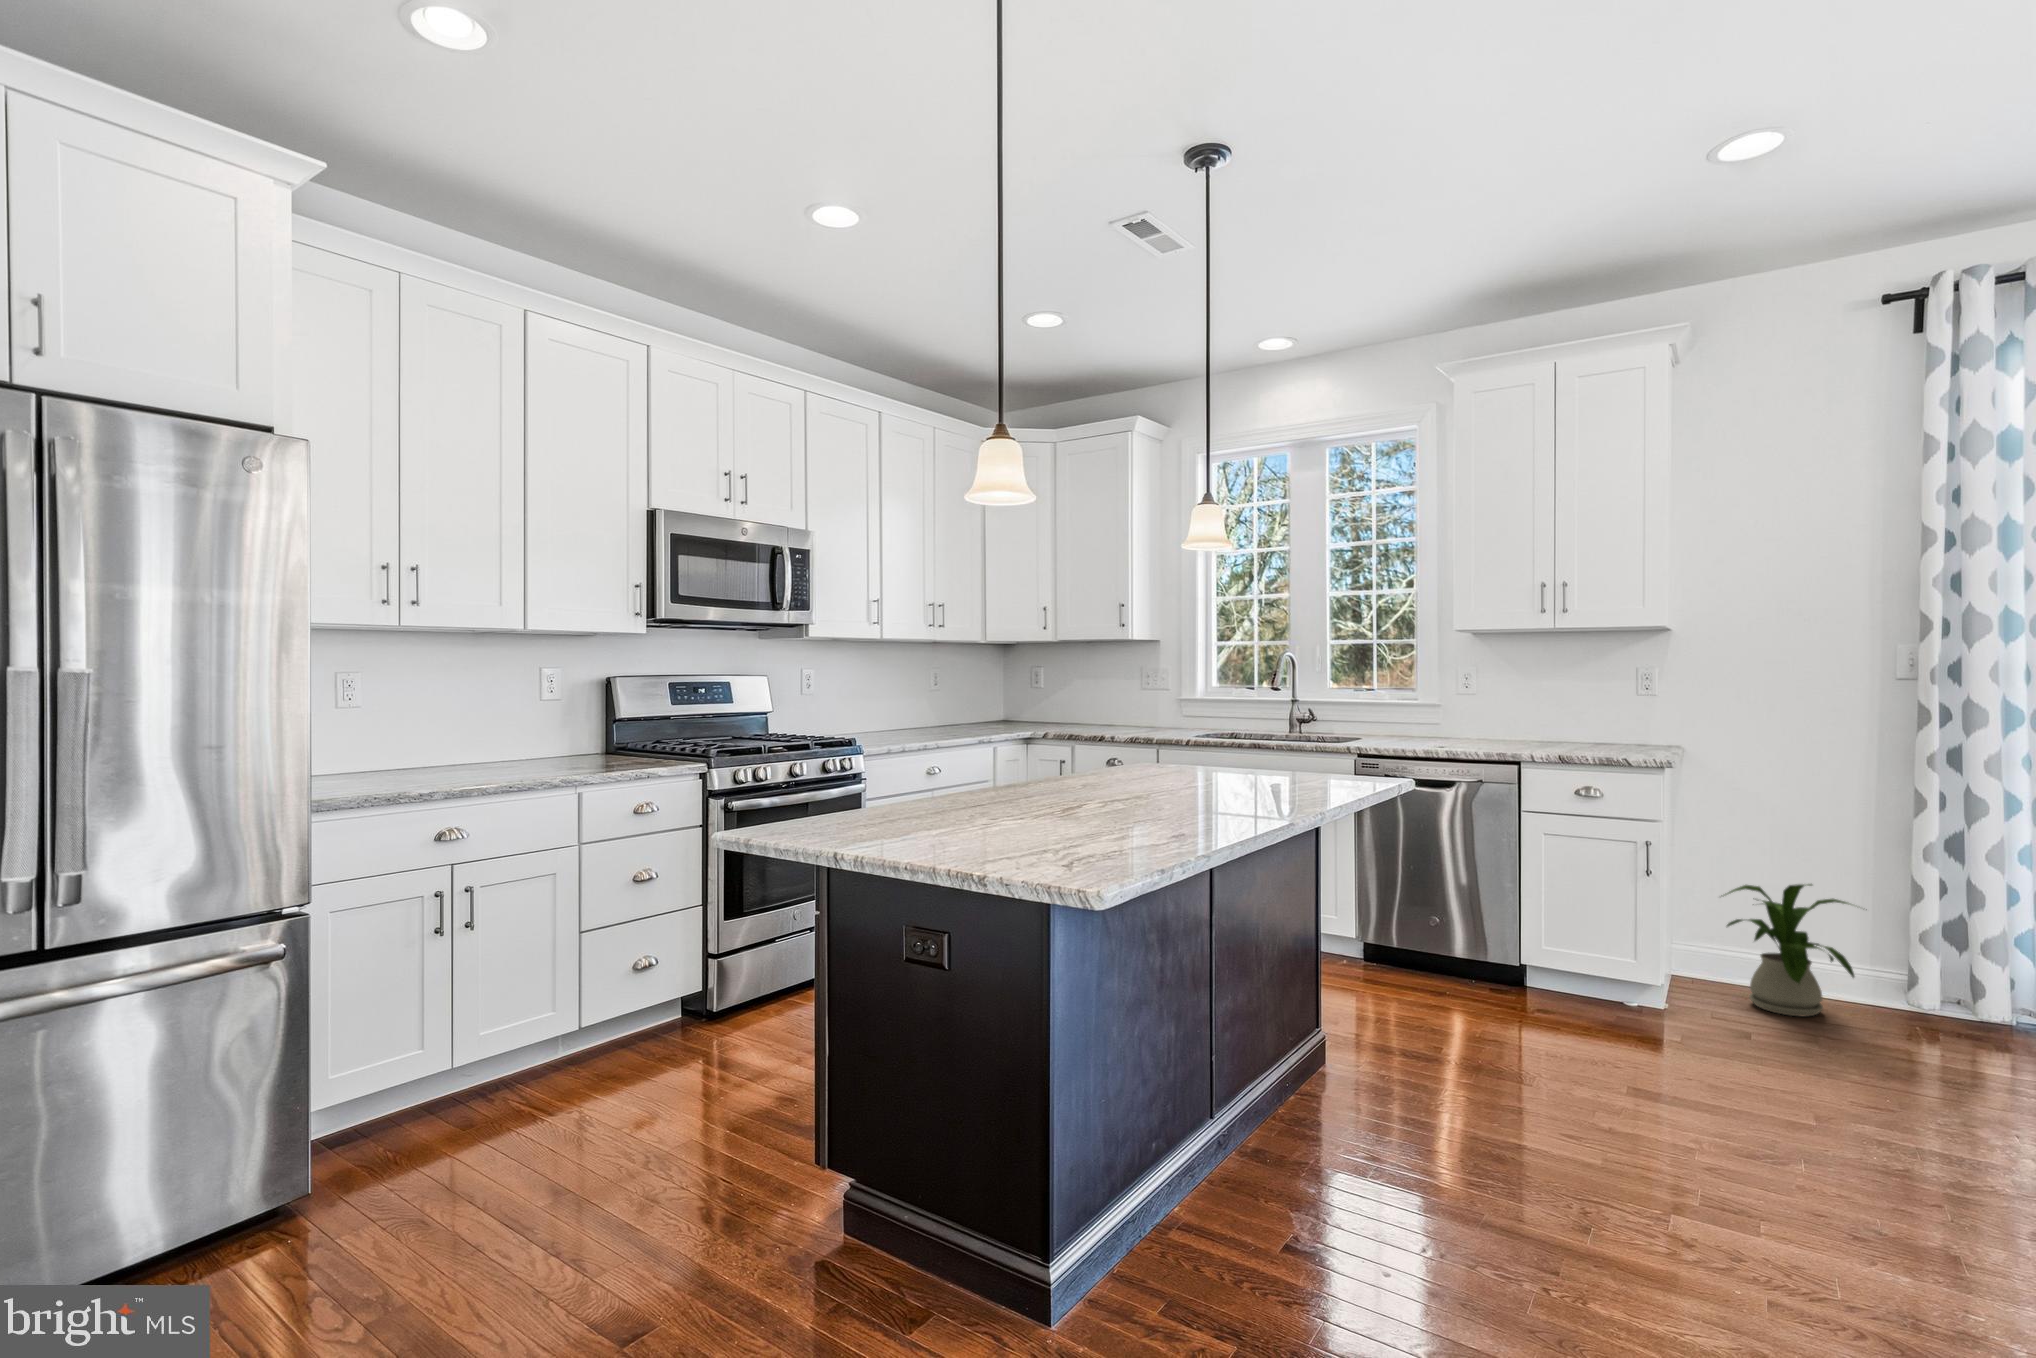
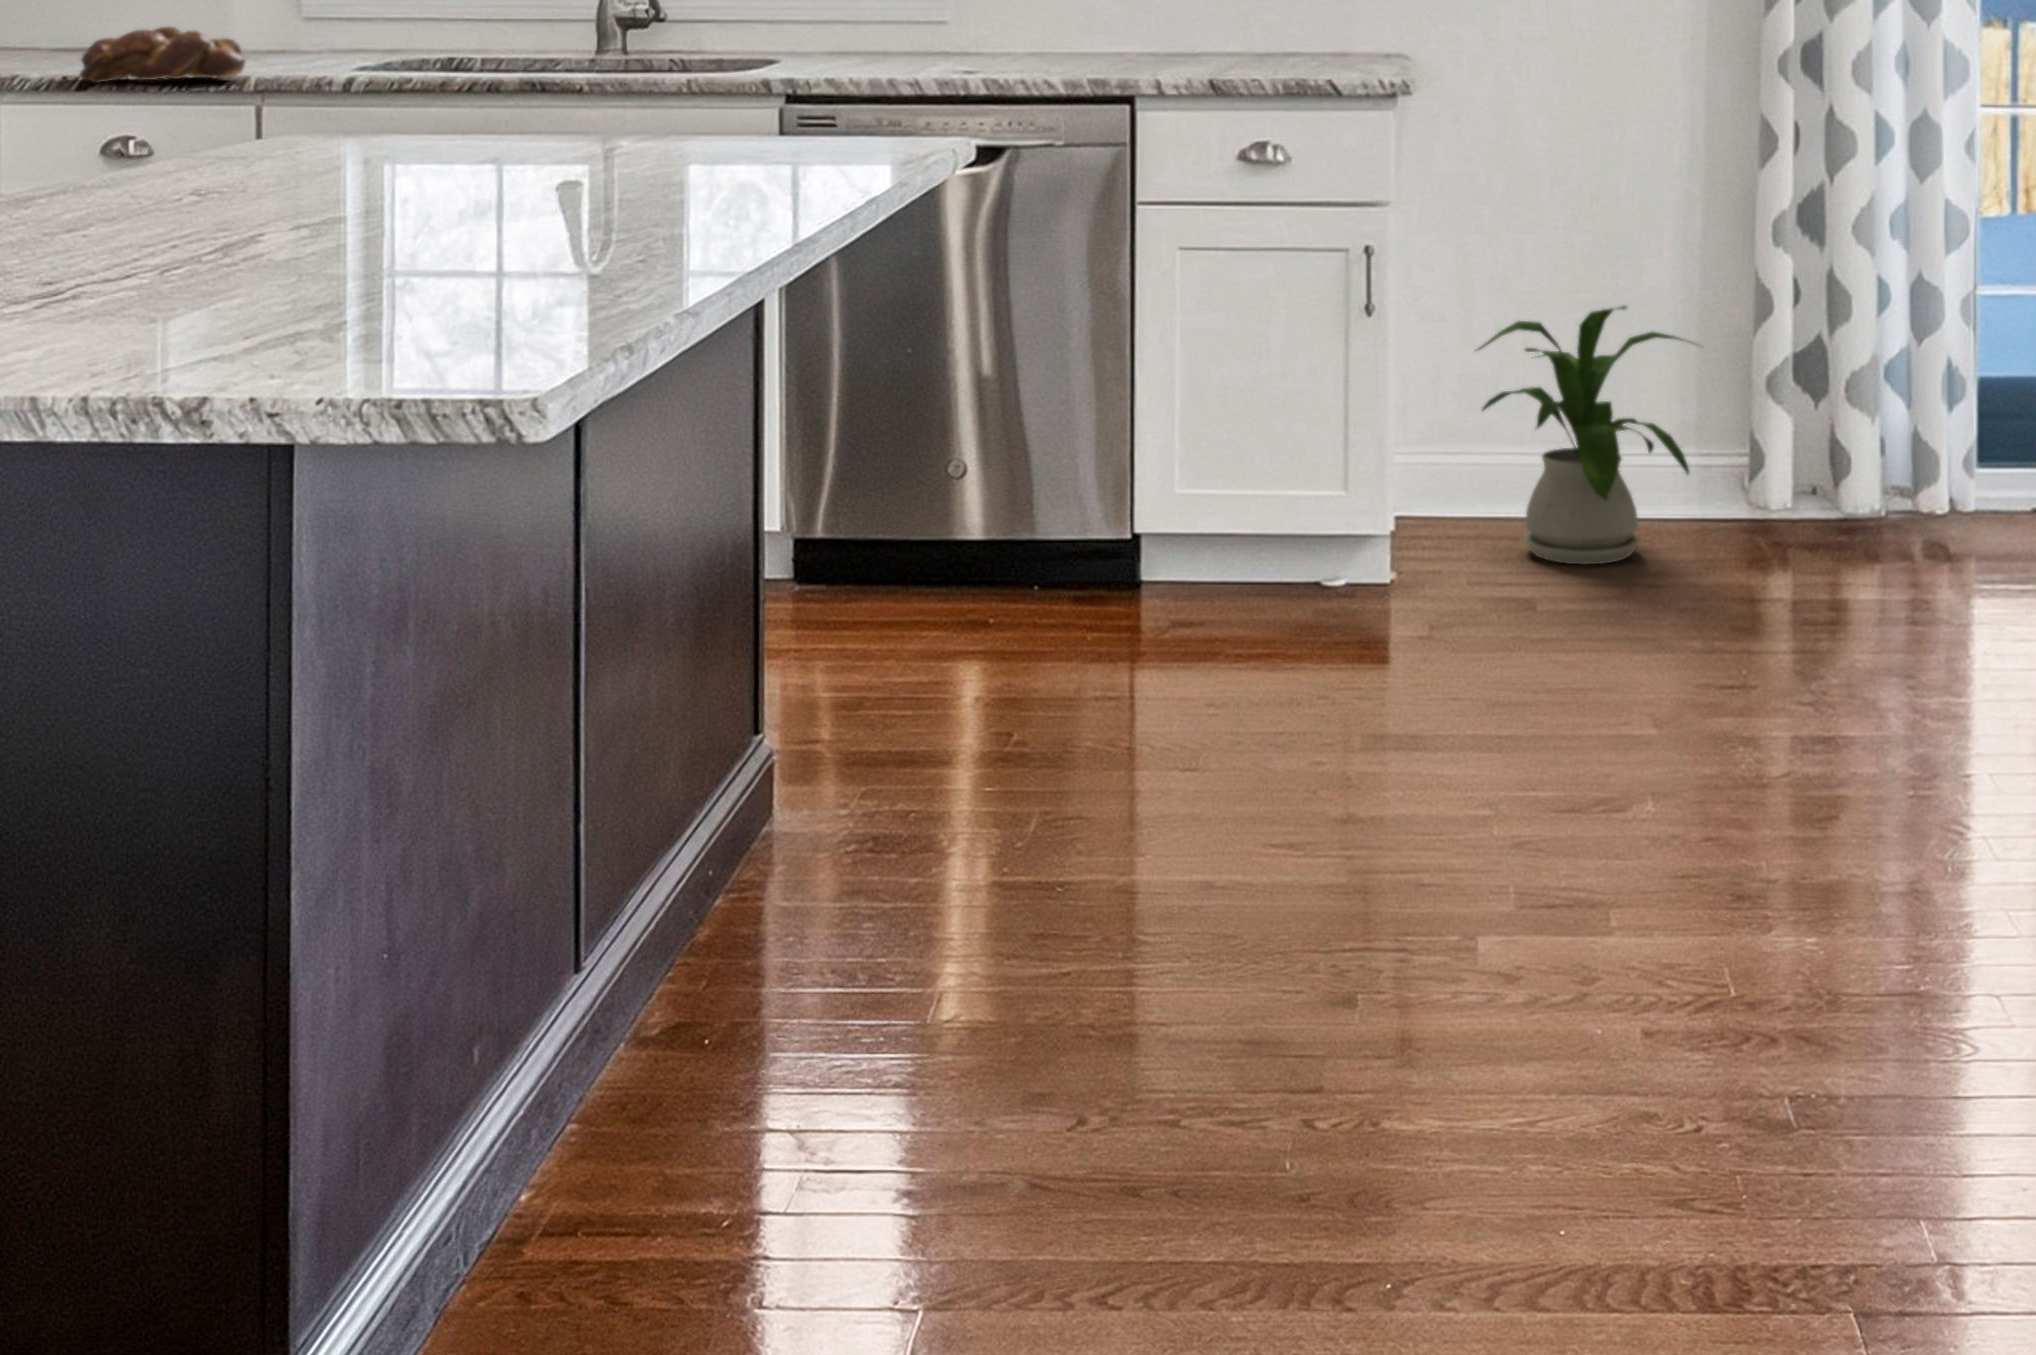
bread loaf: none [1102,719,1158,739] -> present [80,27,245,83]

